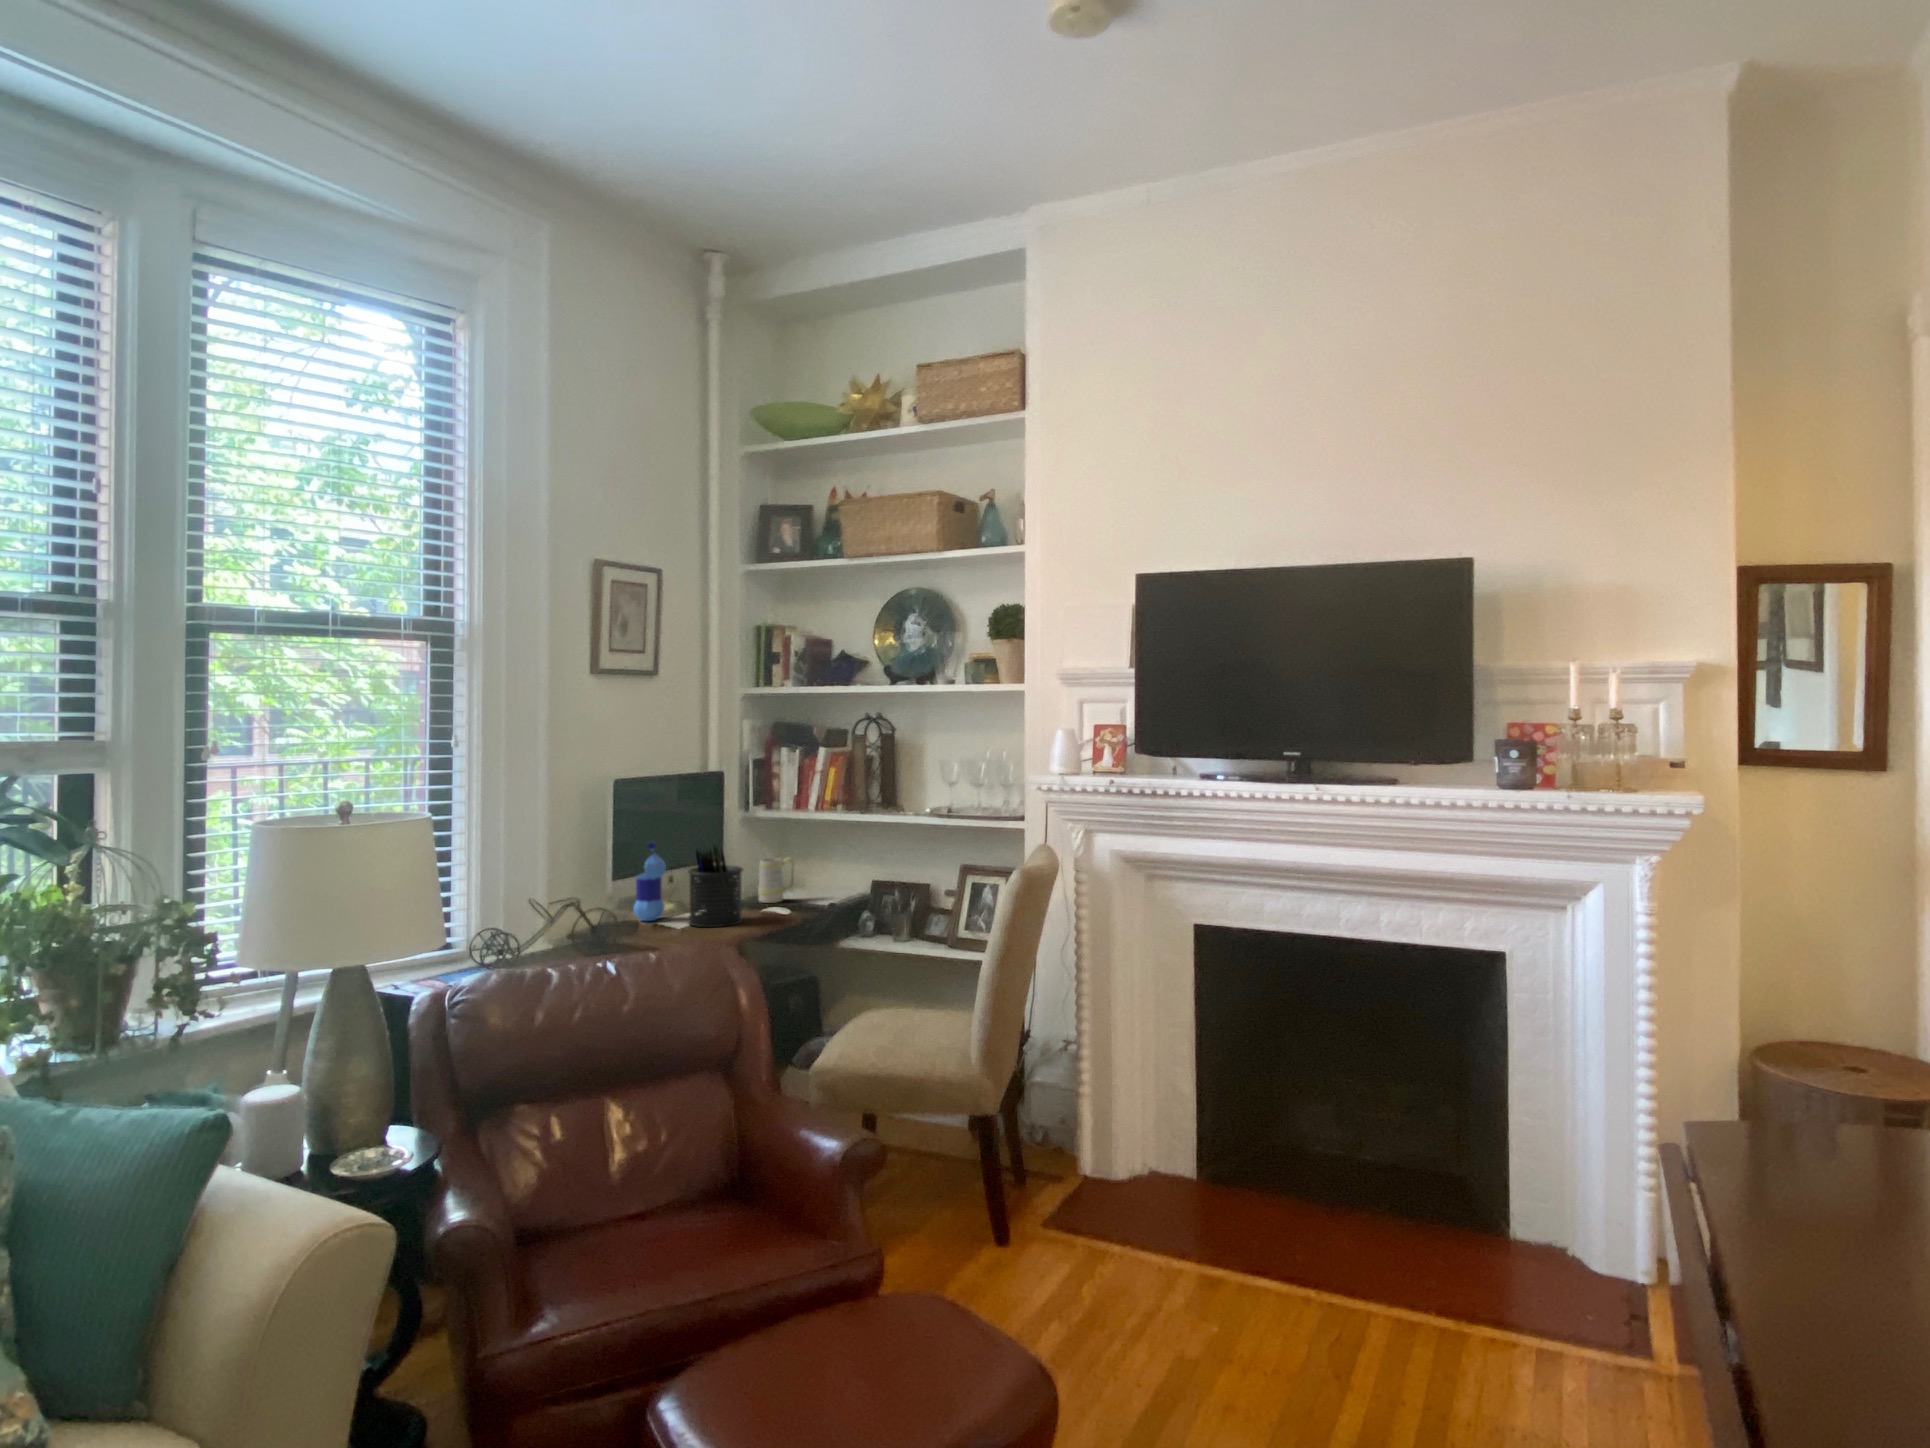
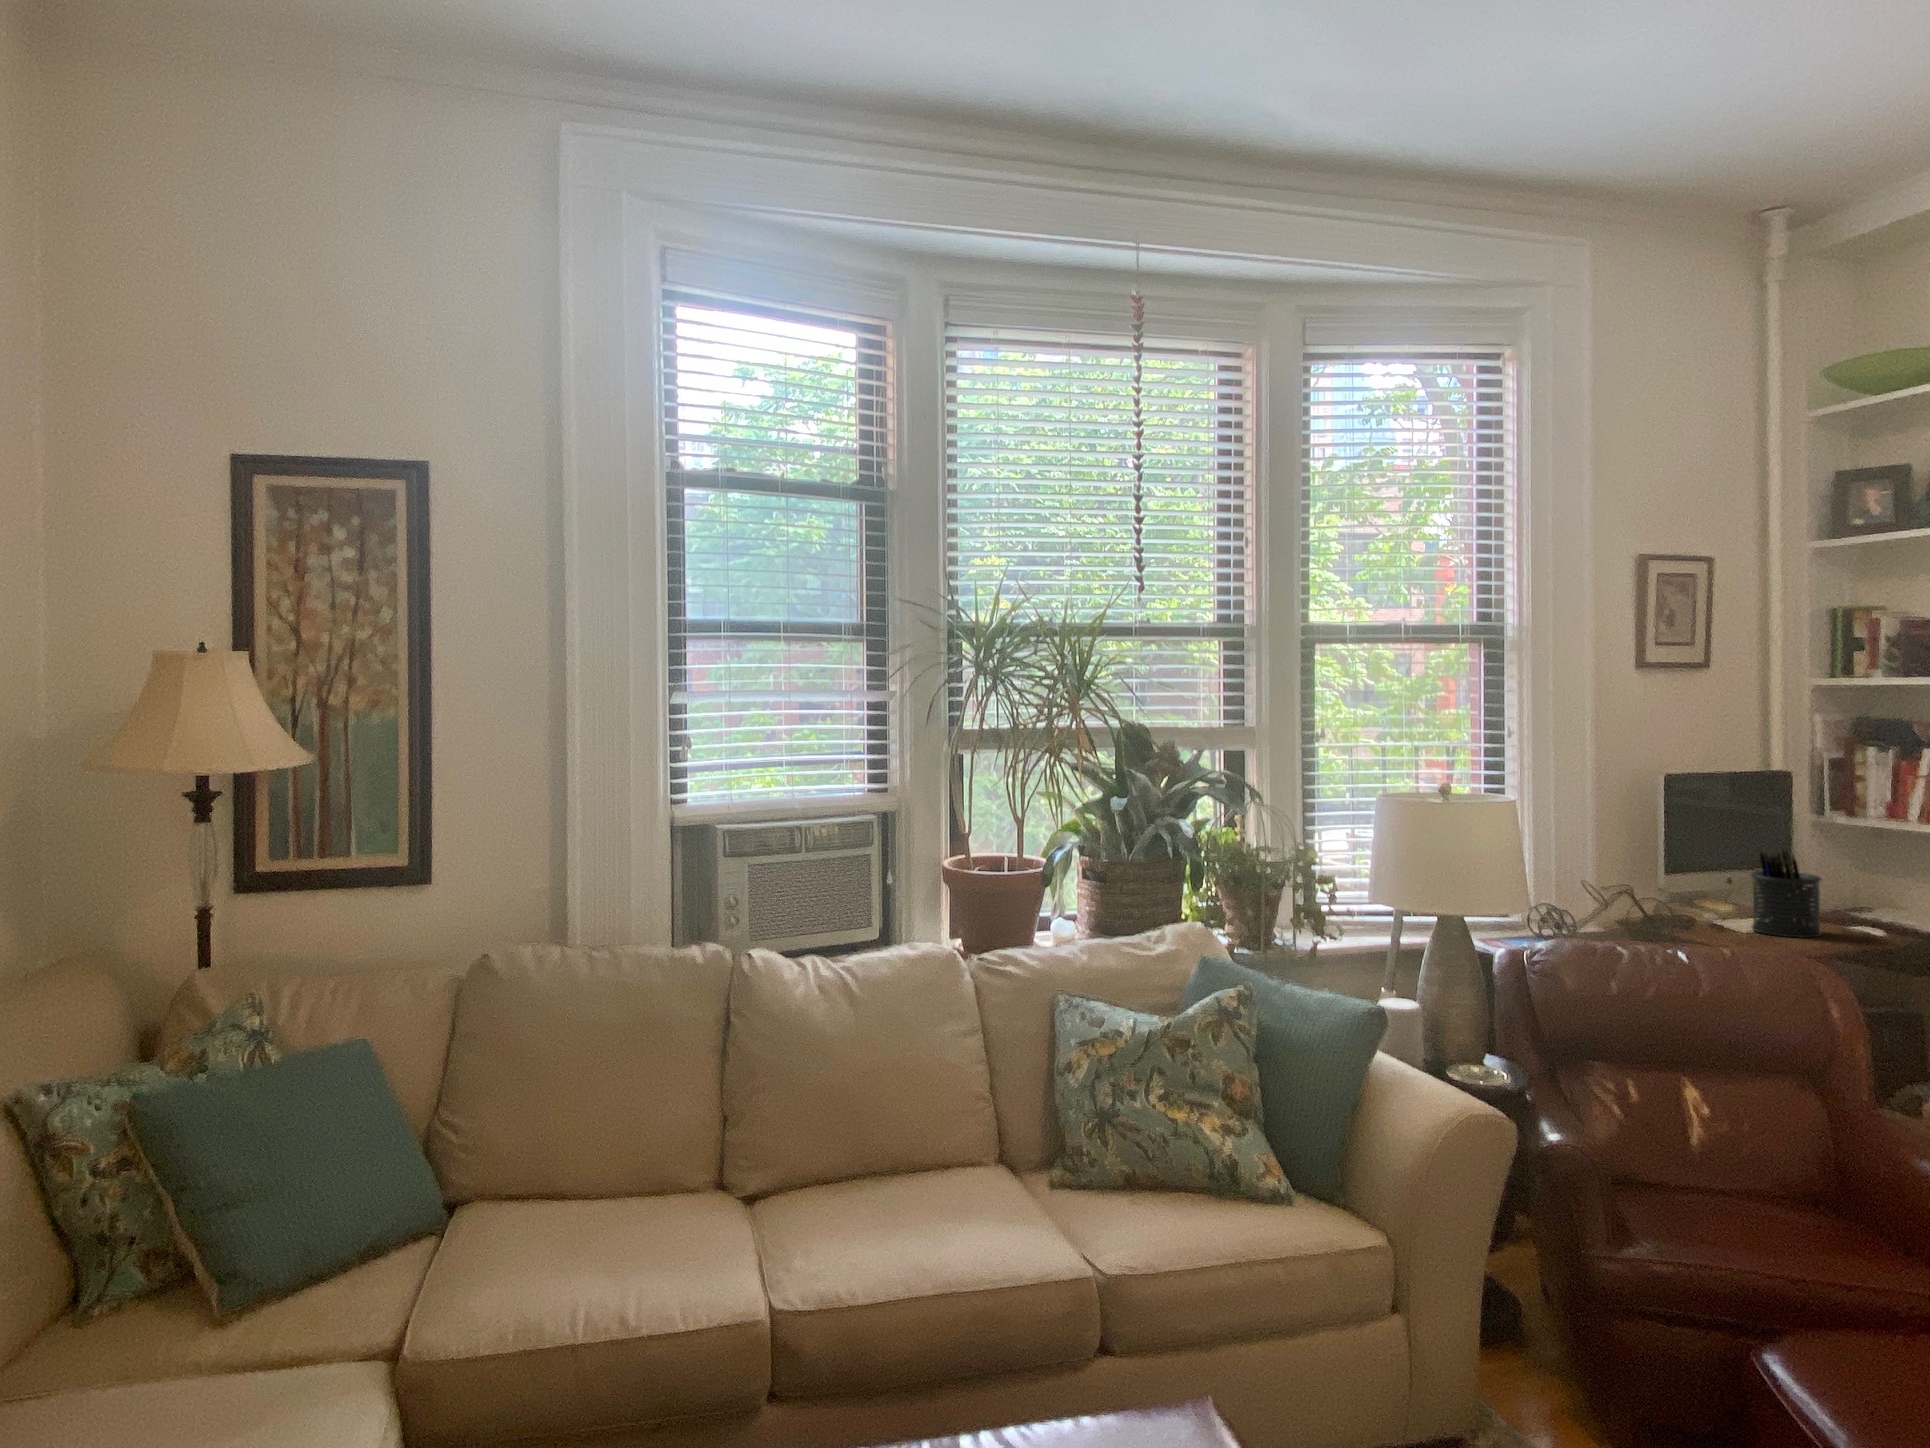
water bottle: present [633,842,666,921] -> none [1682,840,1722,922]
mug: present [758,857,795,903] -> none [1840,871,1892,922]

